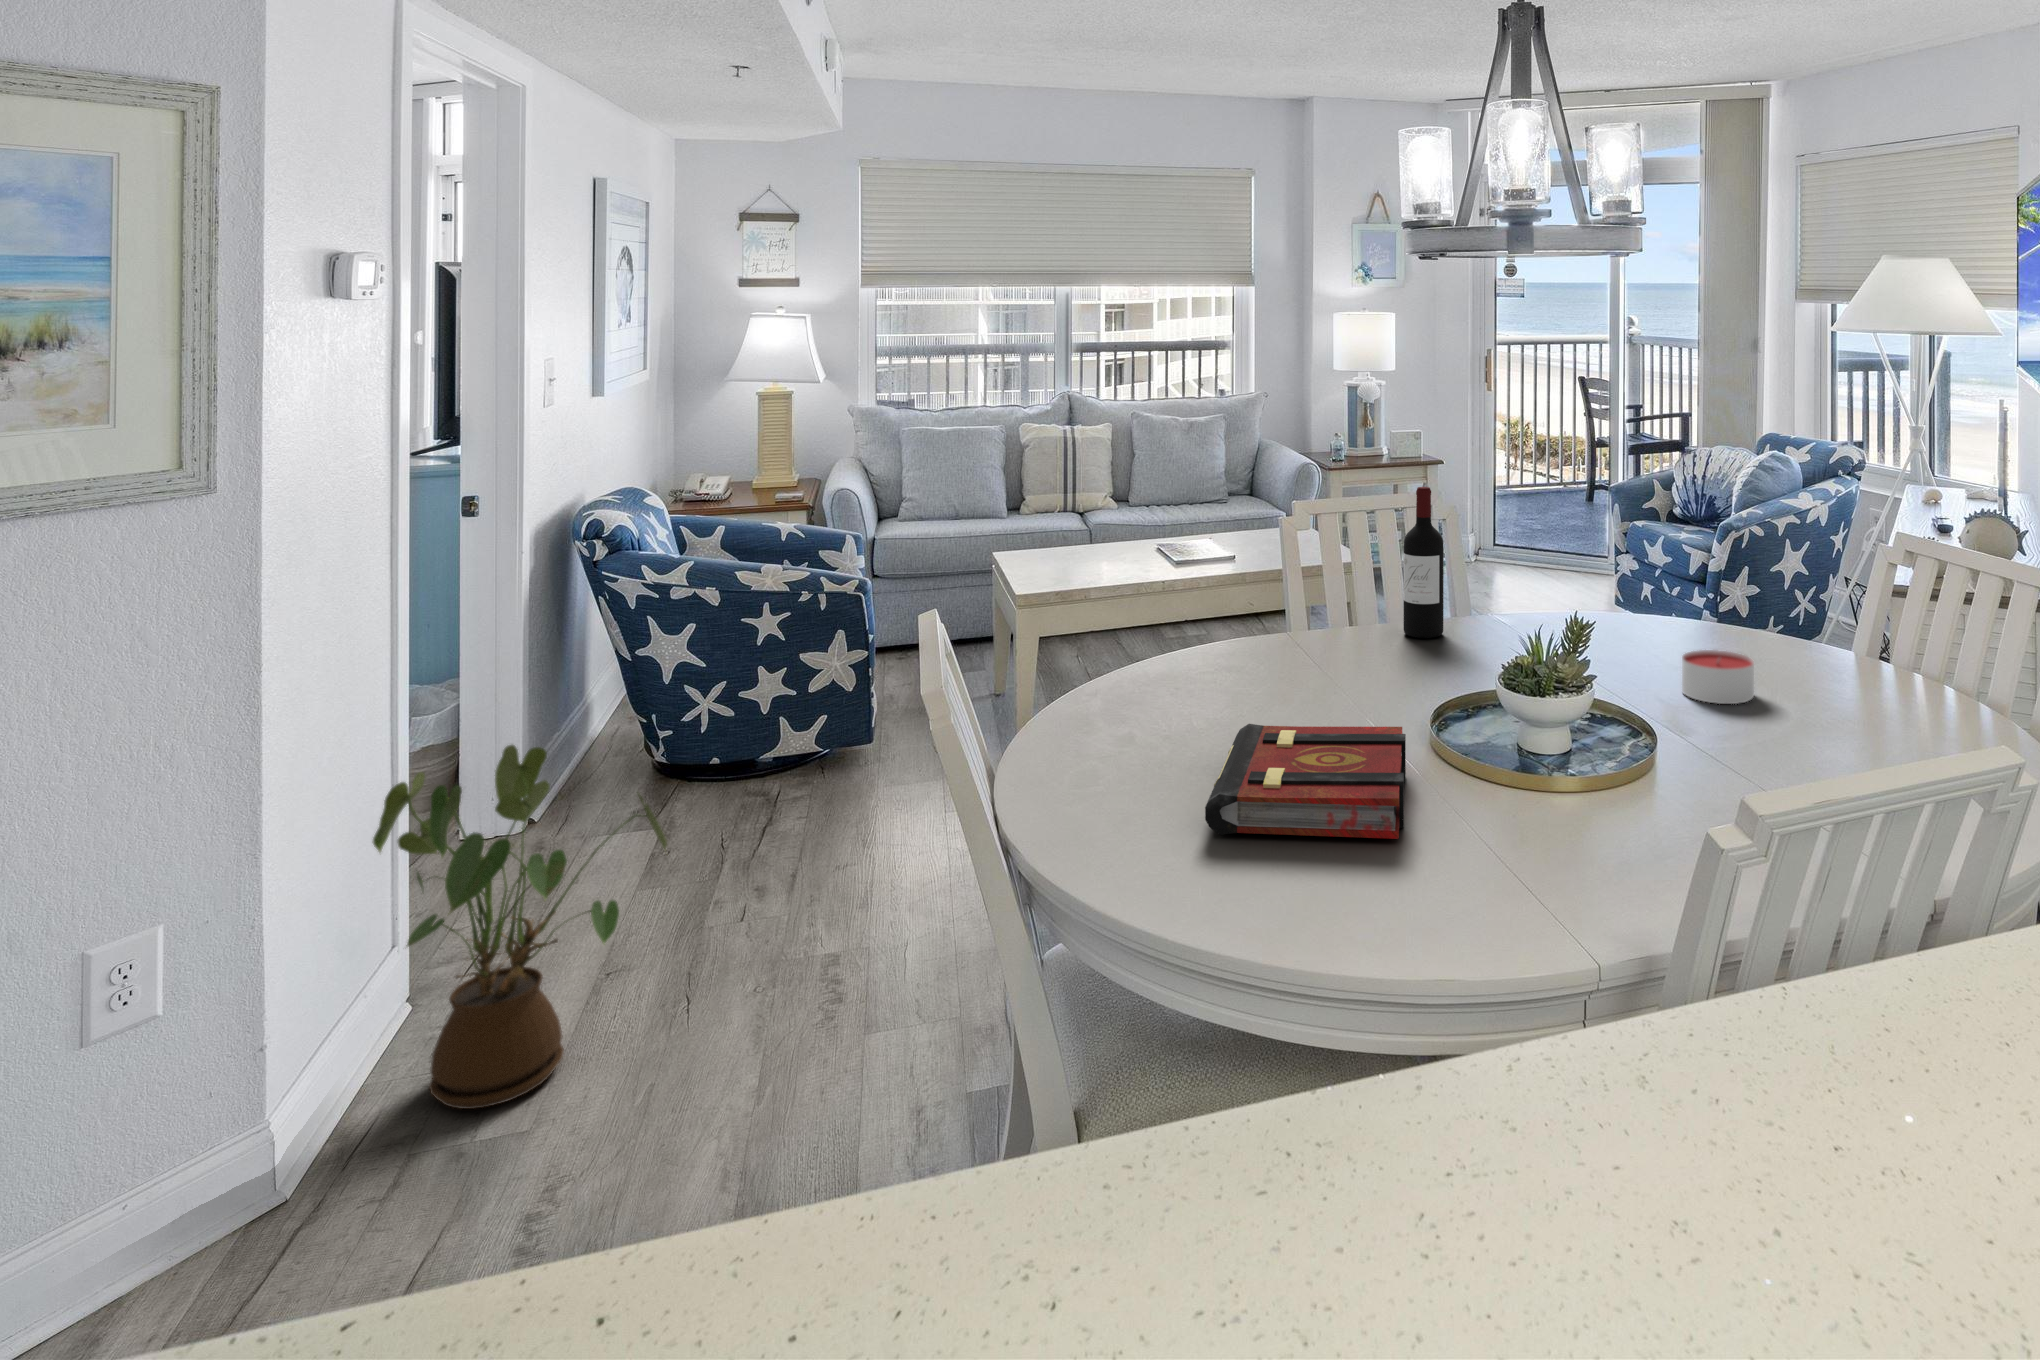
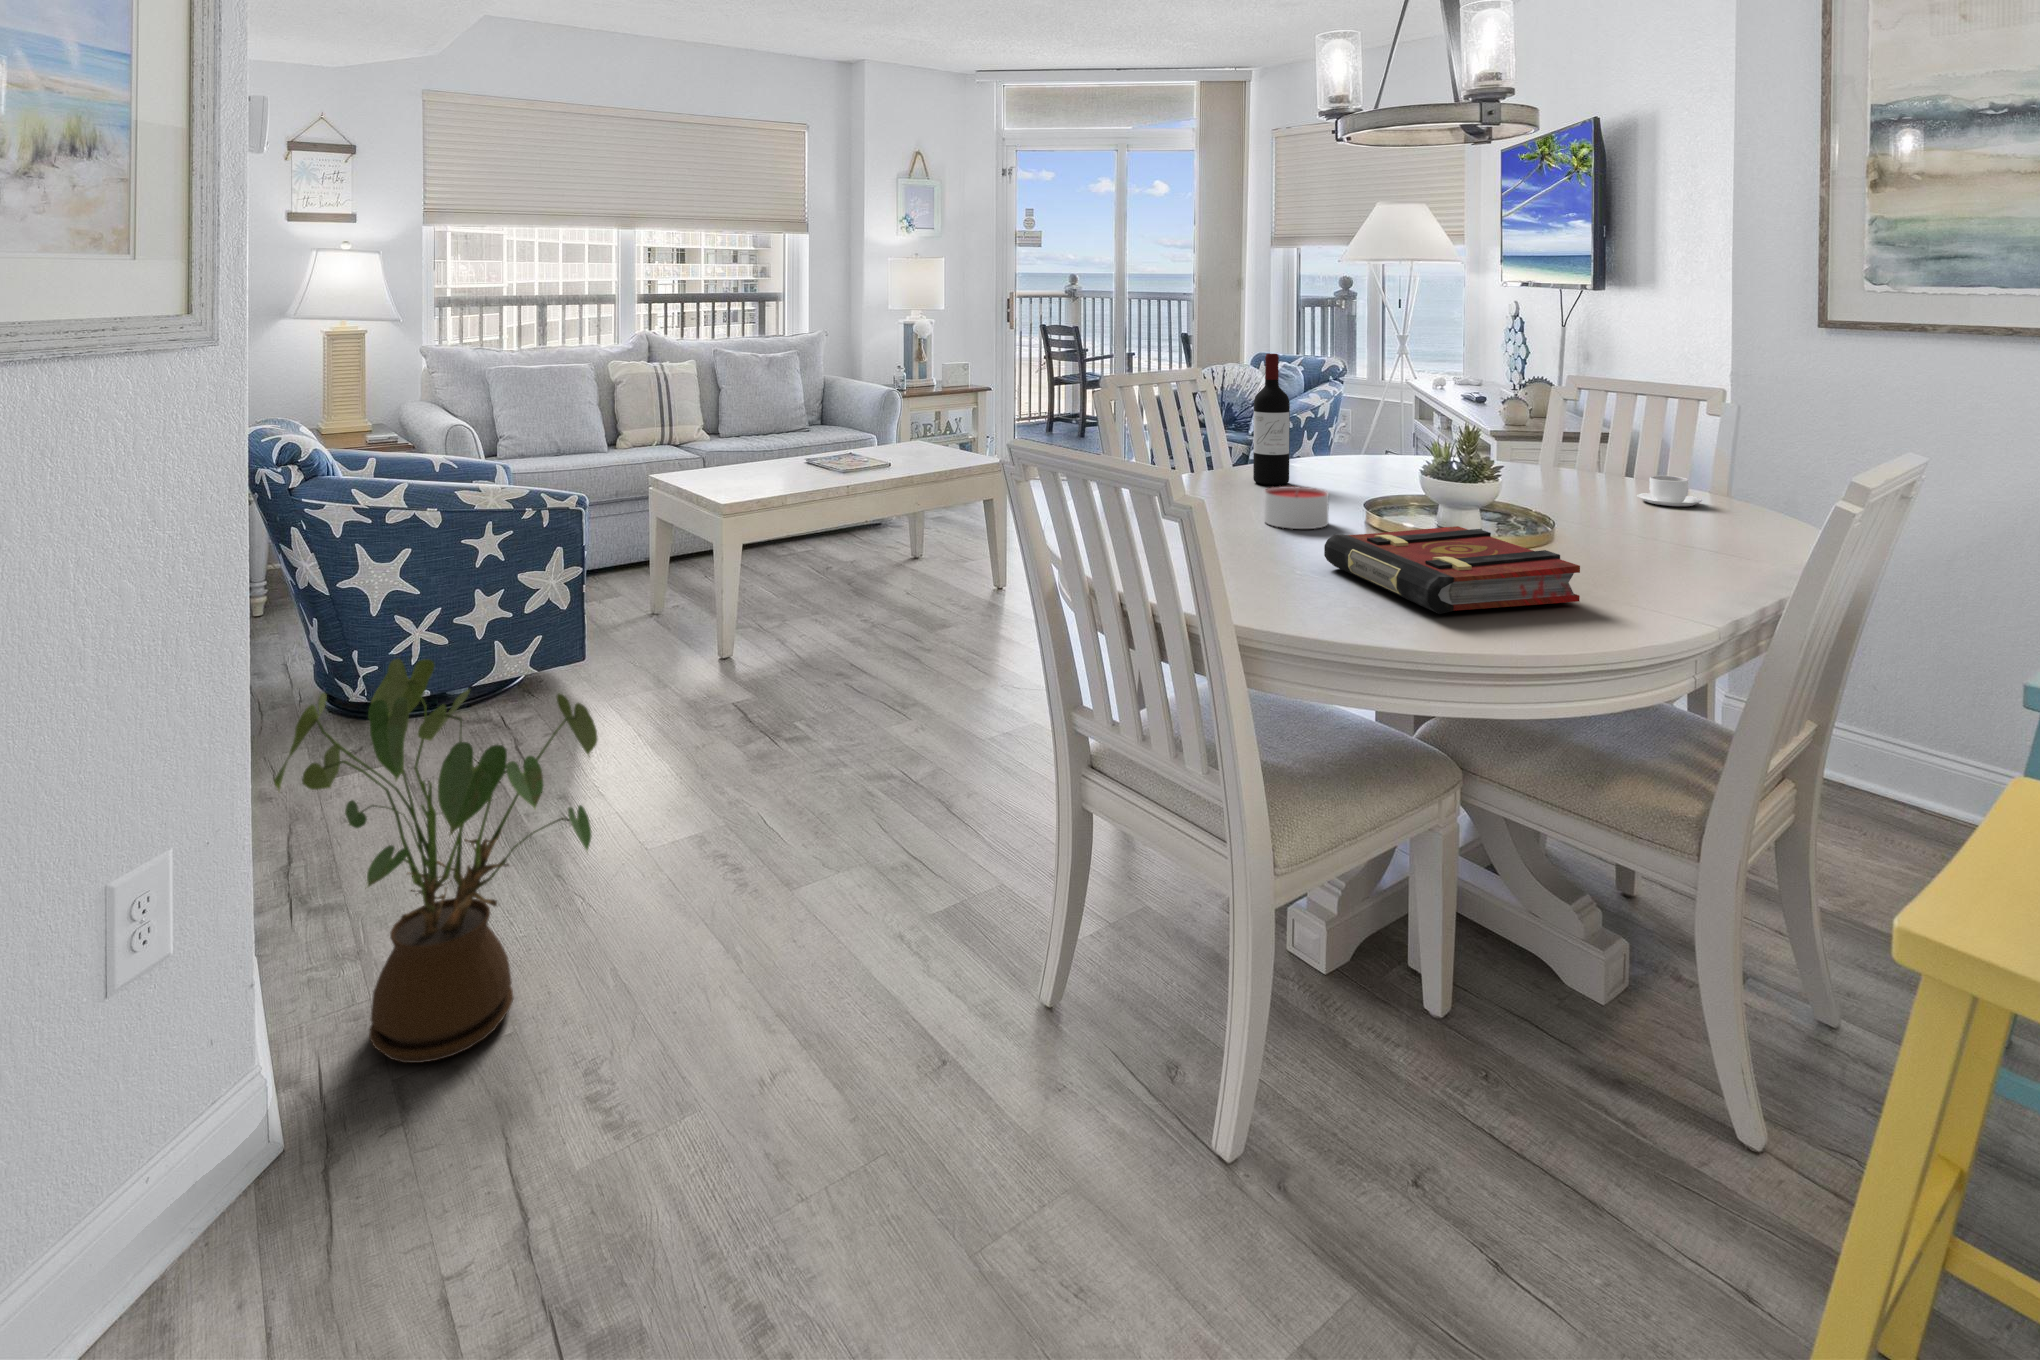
candle: present [1682,650,1754,704] -> present [1264,486,1329,529]
coffee cup: none [1809,671,1885,715] -> present [1637,476,1702,506]

